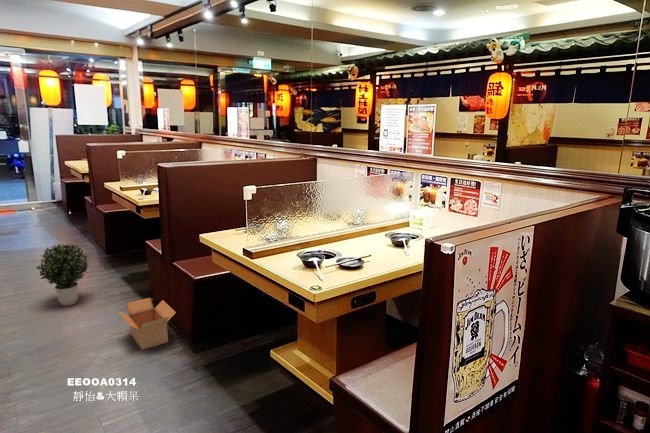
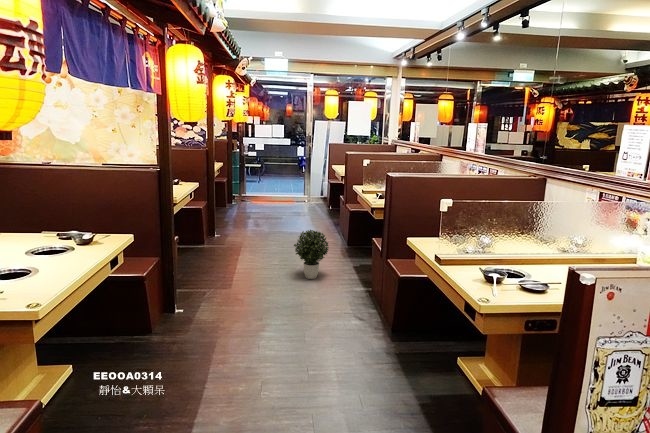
cardboard box: present [118,298,176,350] -> none [340,286,383,327]

